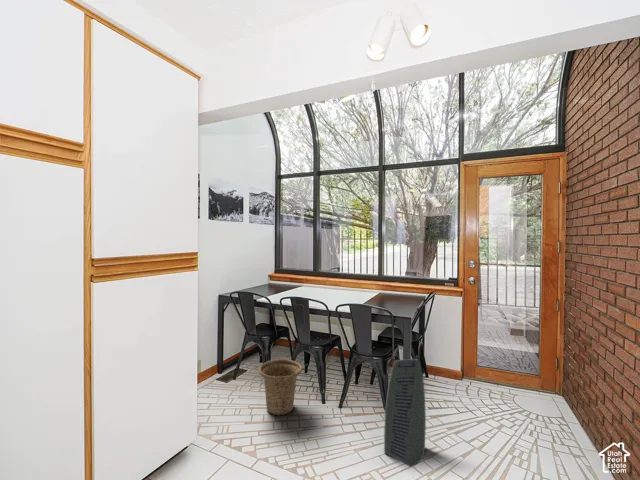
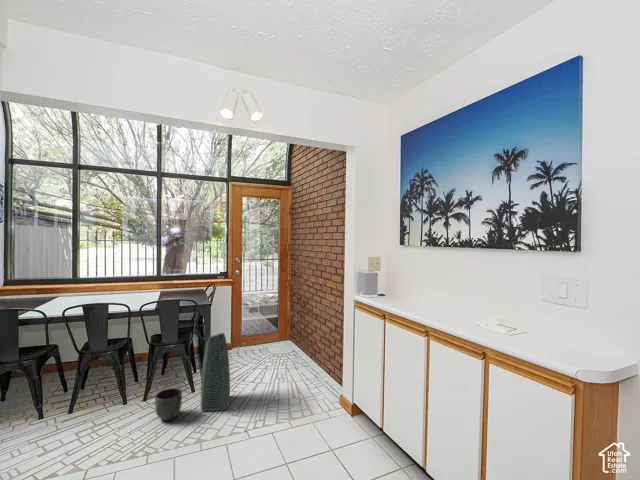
basket: present [259,359,302,415] -> none [47,373,105,434]
planter: none [334,406,363,445] -> present [155,388,182,421]

